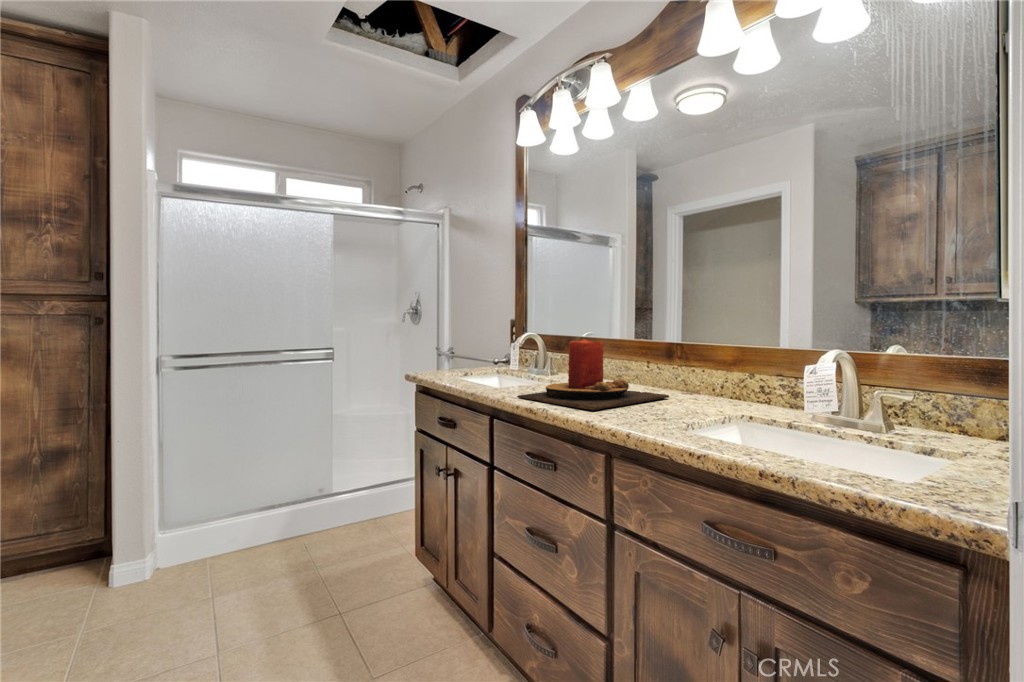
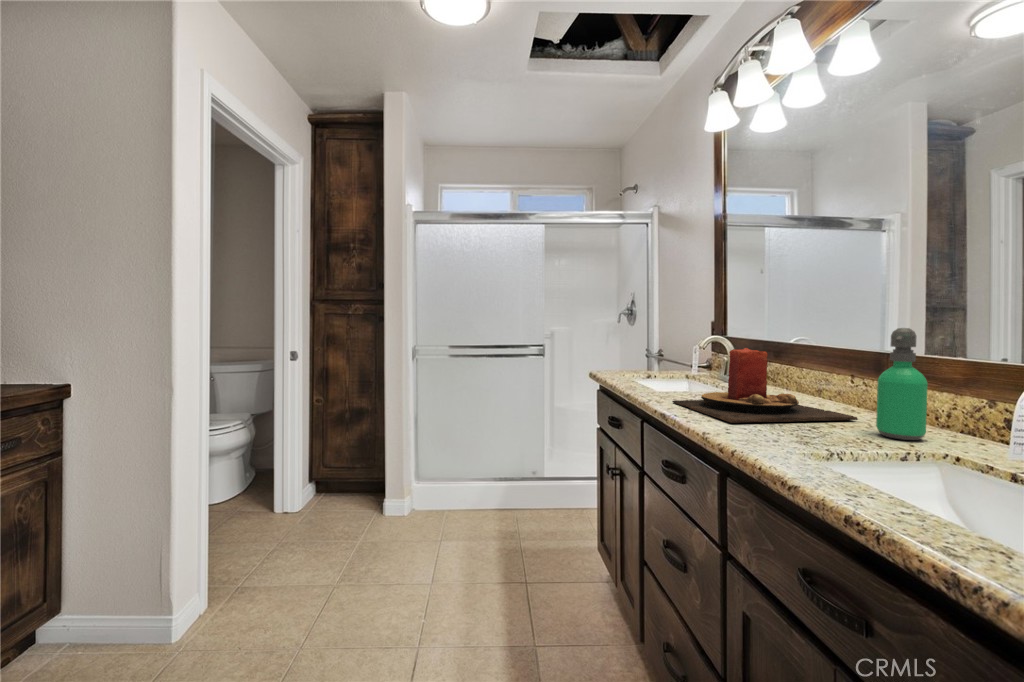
soap dispenser: none [694,319,727,409] -> present [876,328,928,440]

